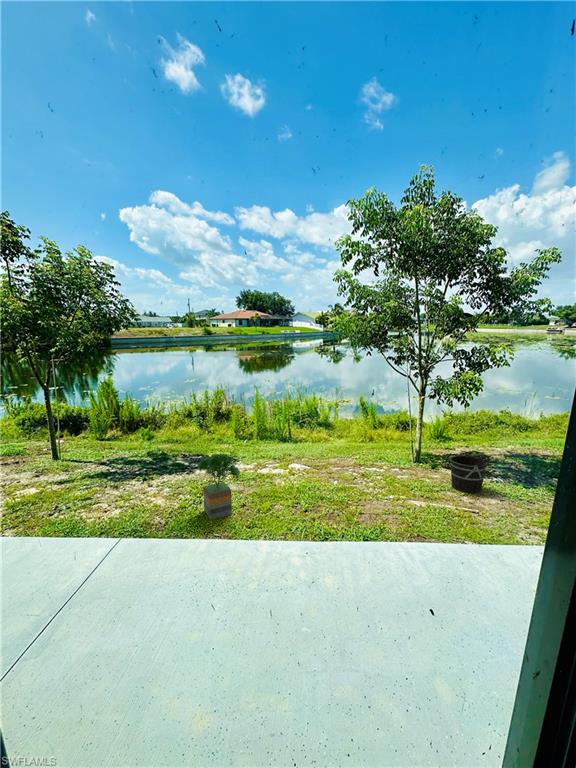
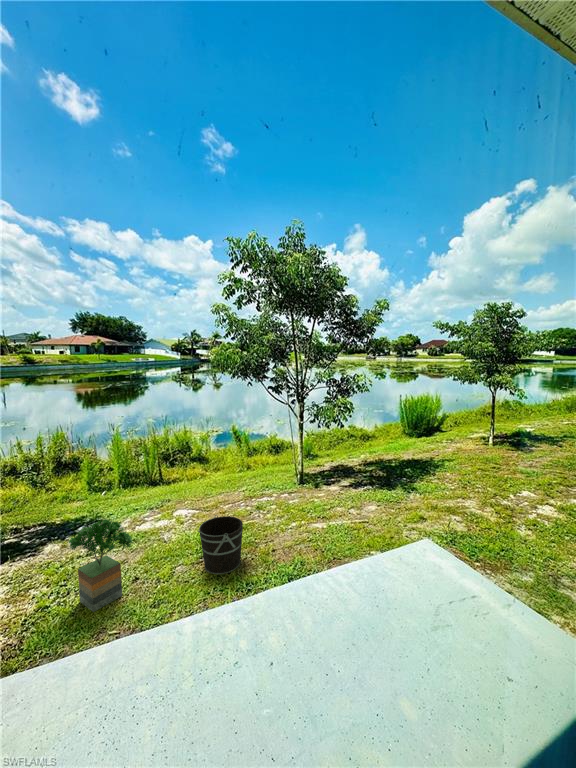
bucket: present [450,454,486,494] -> present [198,515,243,574]

